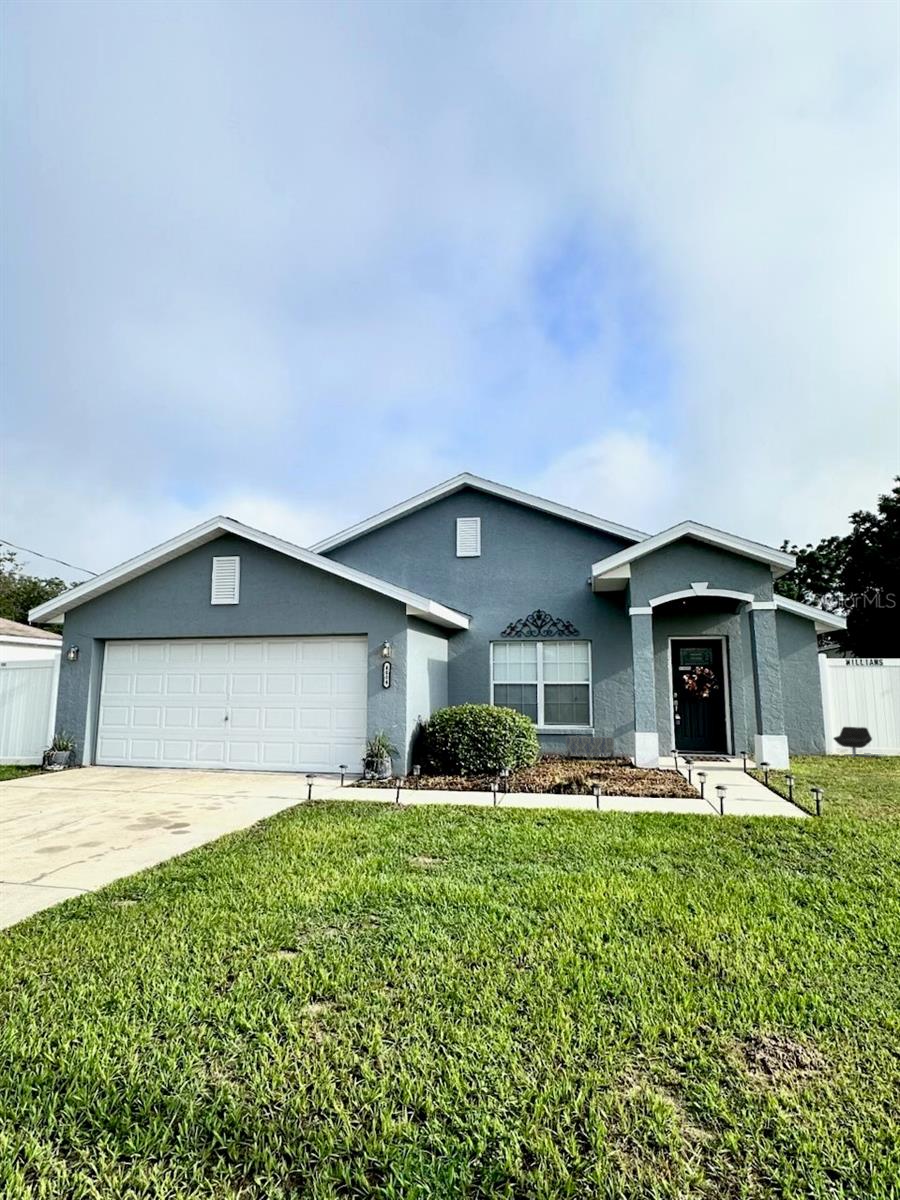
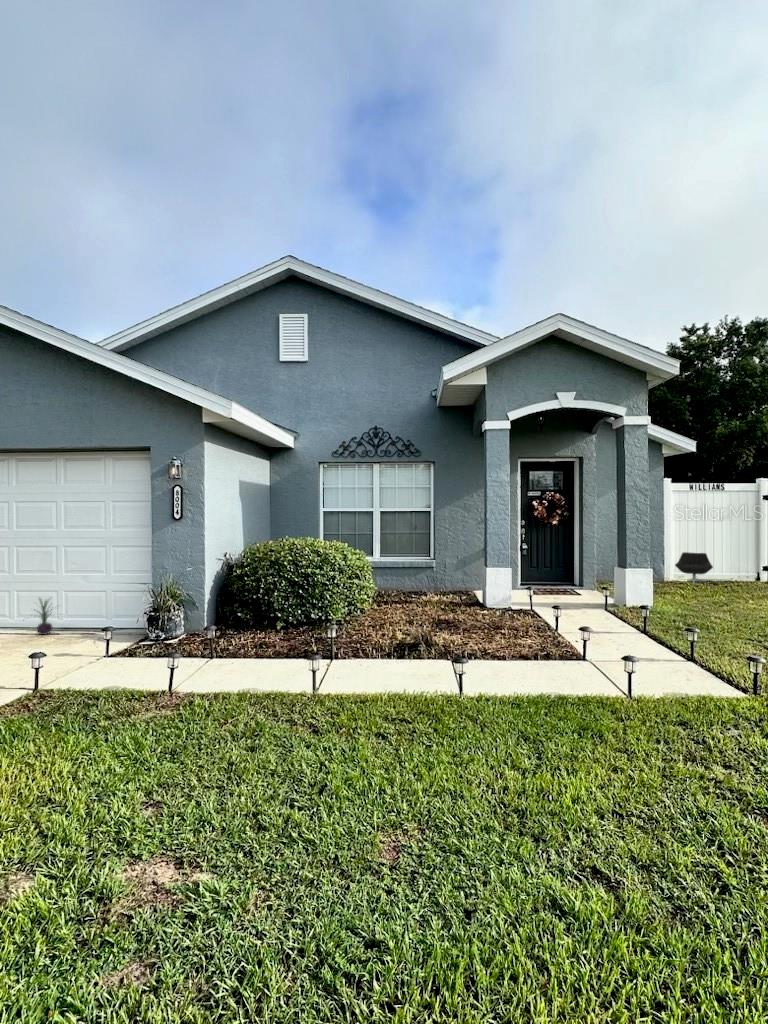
bench: present [566,735,614,760] -> none [405,569,459,597]
decorative plant: none [276,745,306,773] -> present [37,599,52,635]

